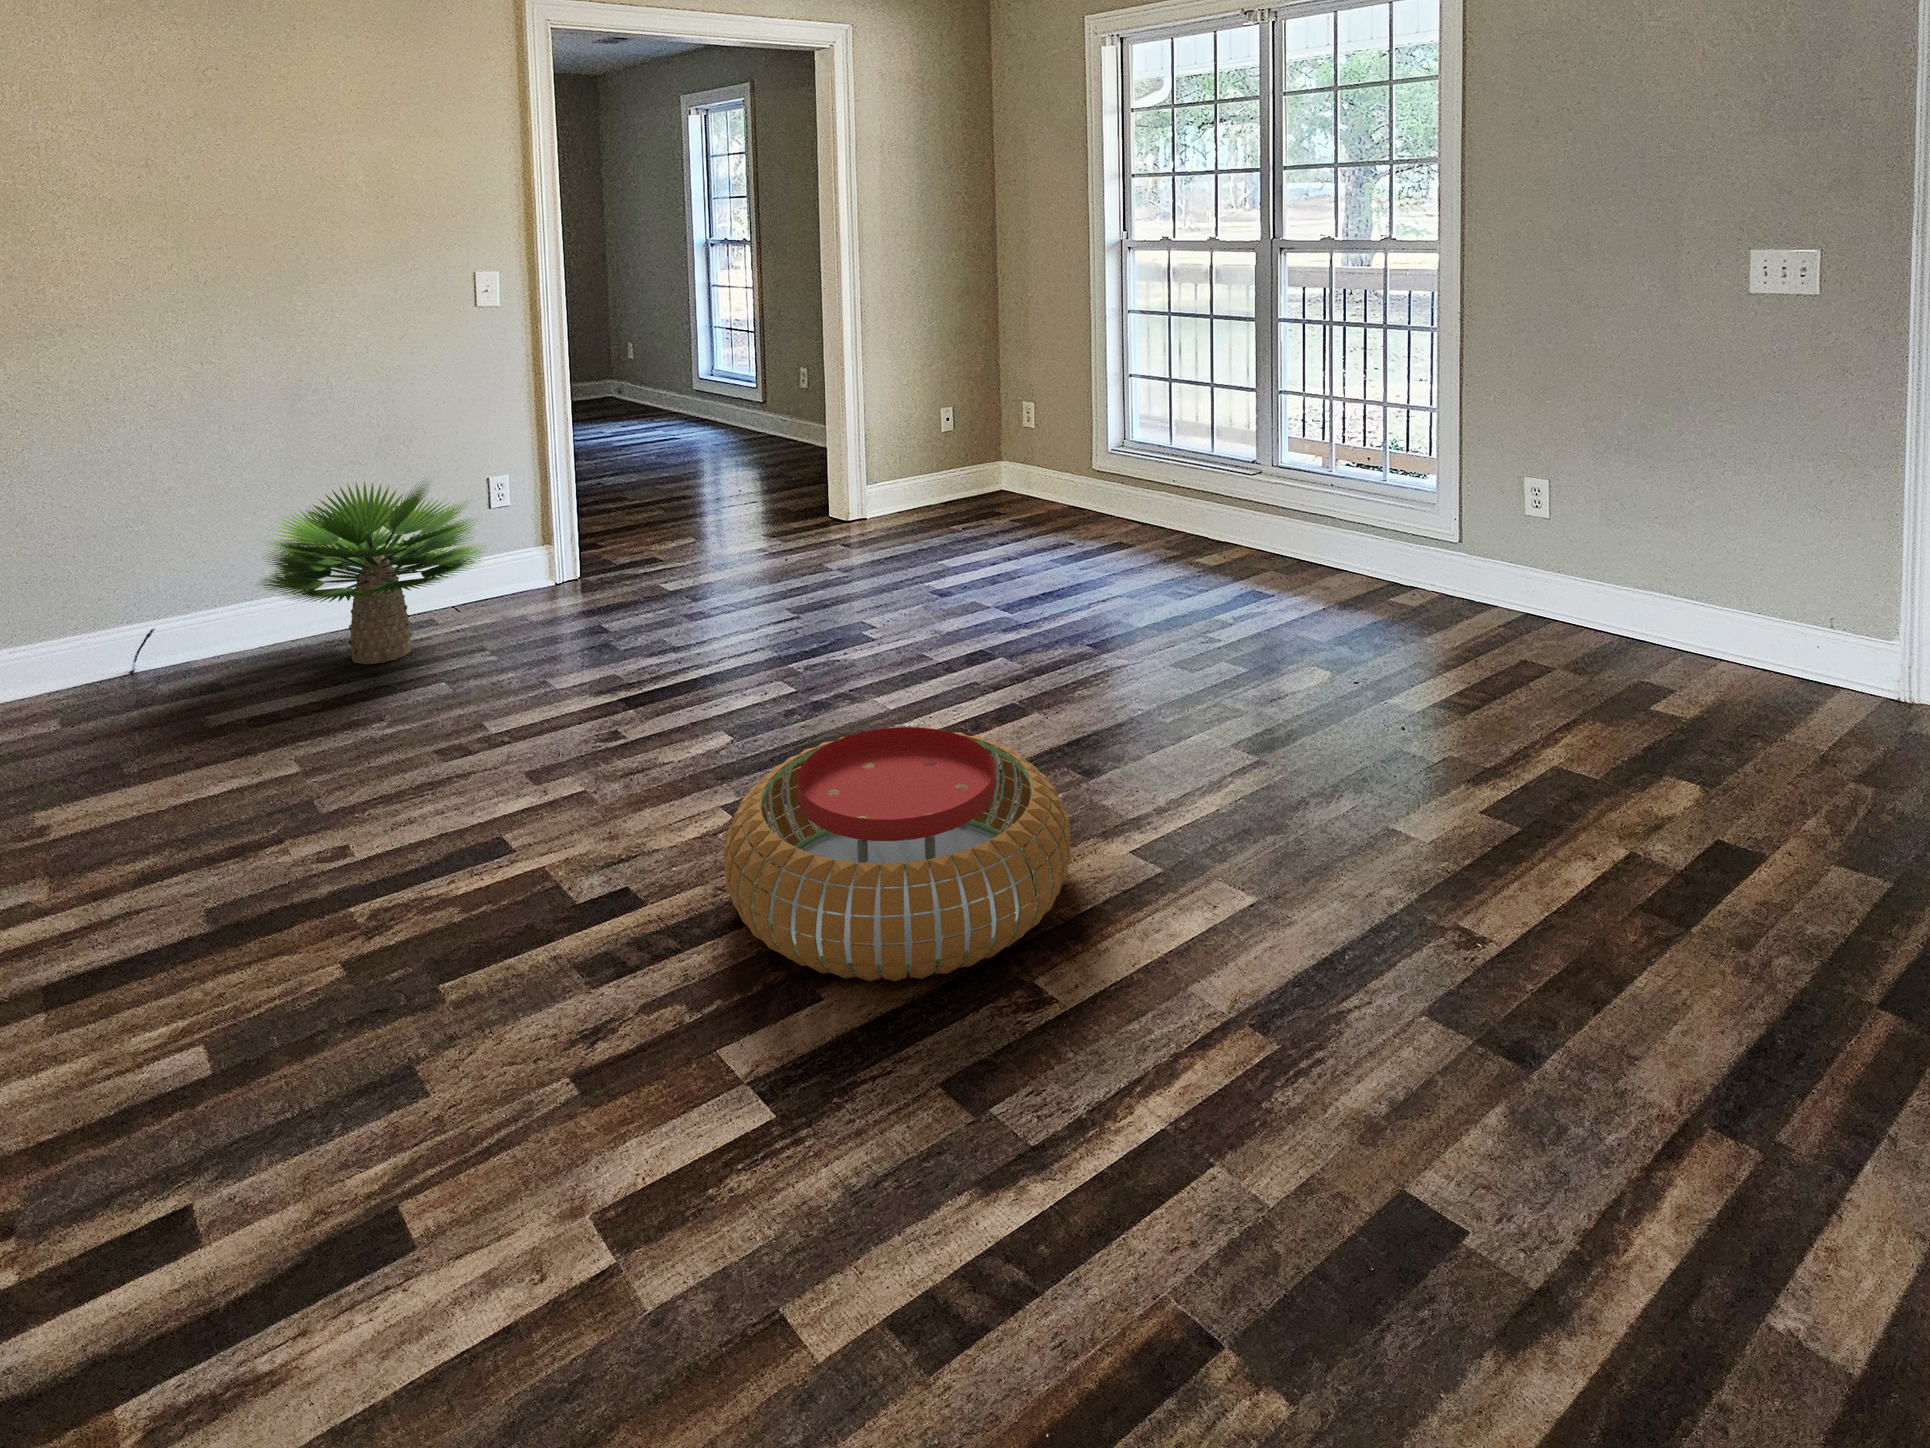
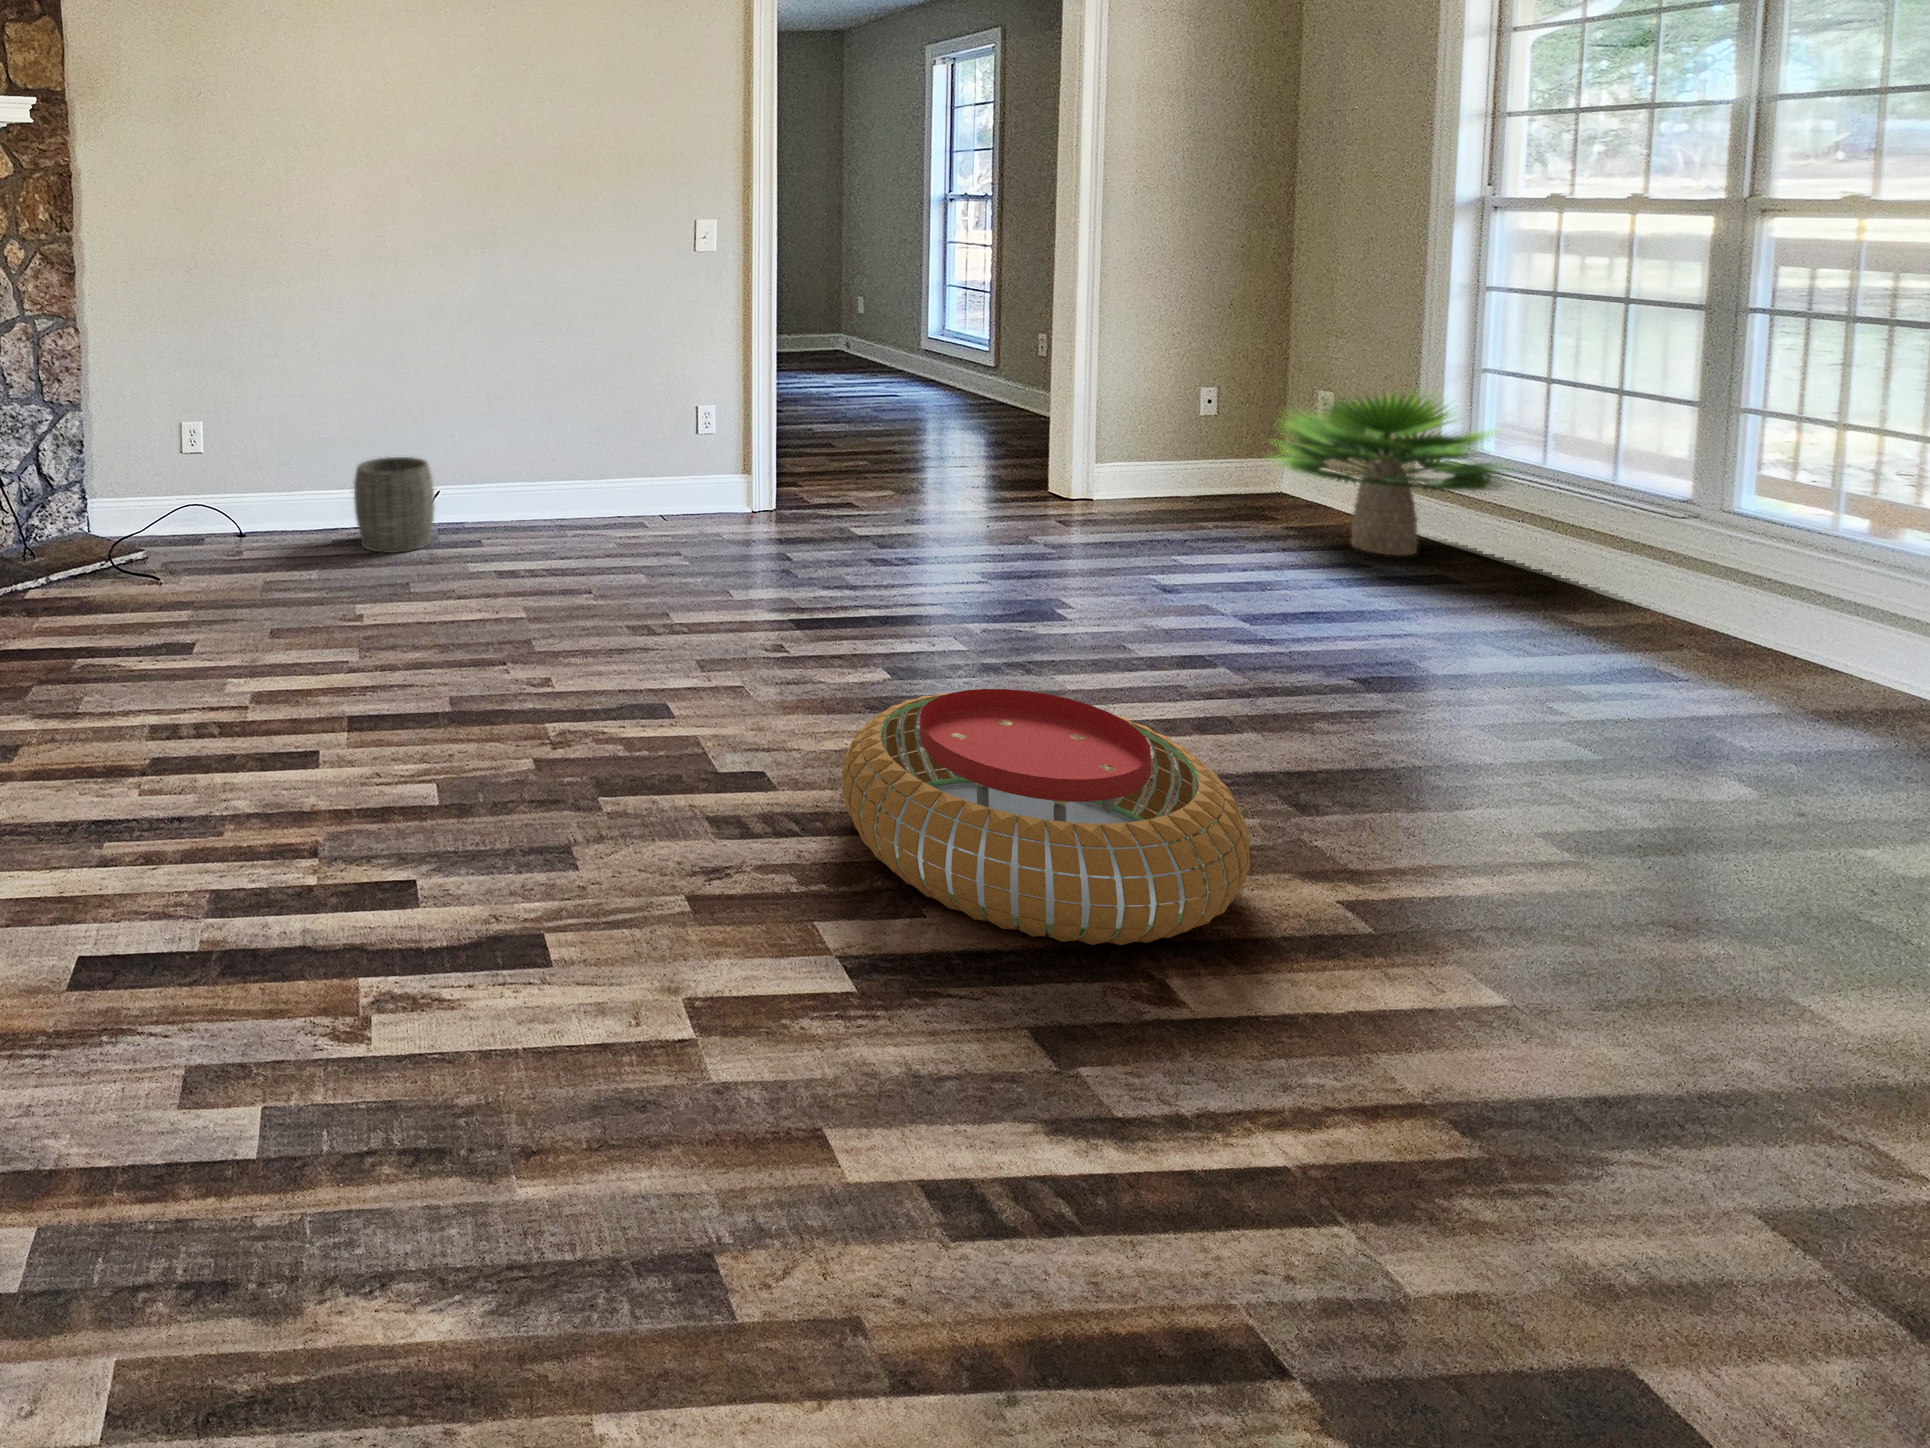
potted plant: present [260,482,481,664] -> present [1273,389,1509,555]
woven basket: none [11,583,148,723] -> present [354,457,434,553]

